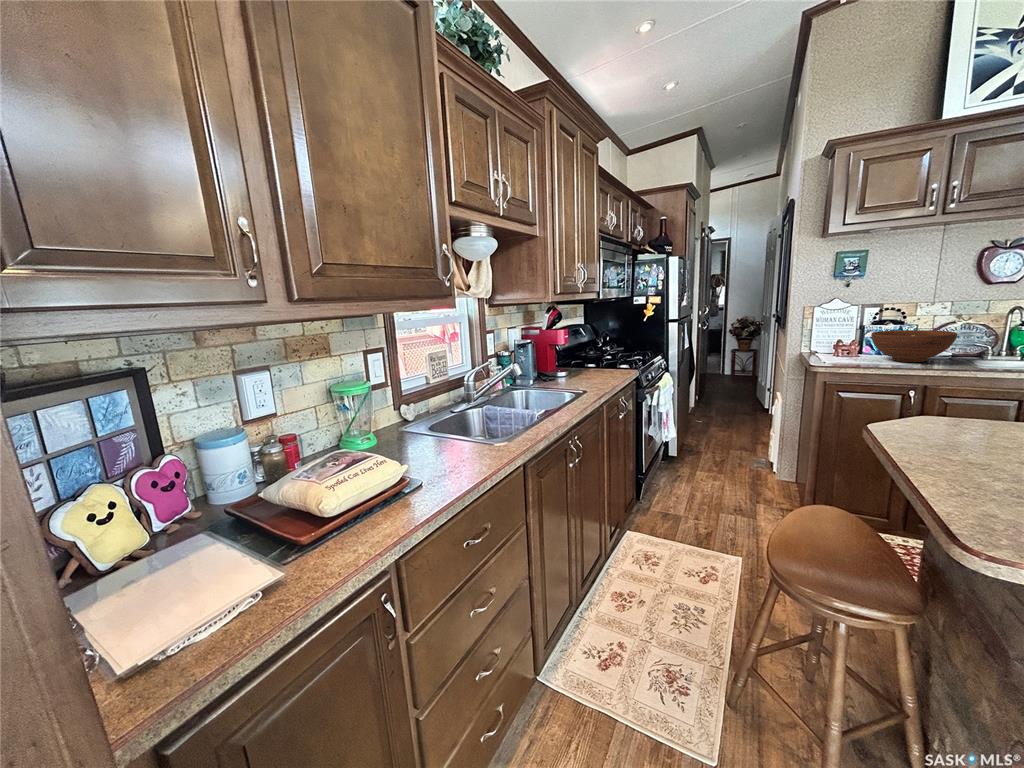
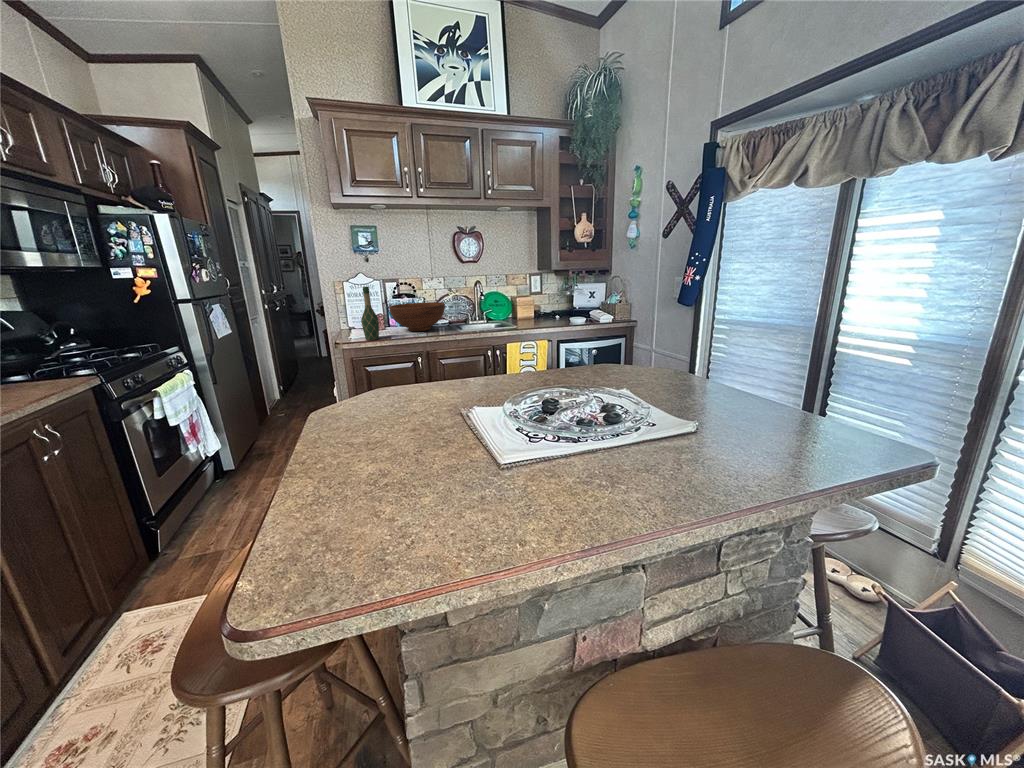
wine bottle: none [842,313,864,366] -> present [361,287,379,340]

